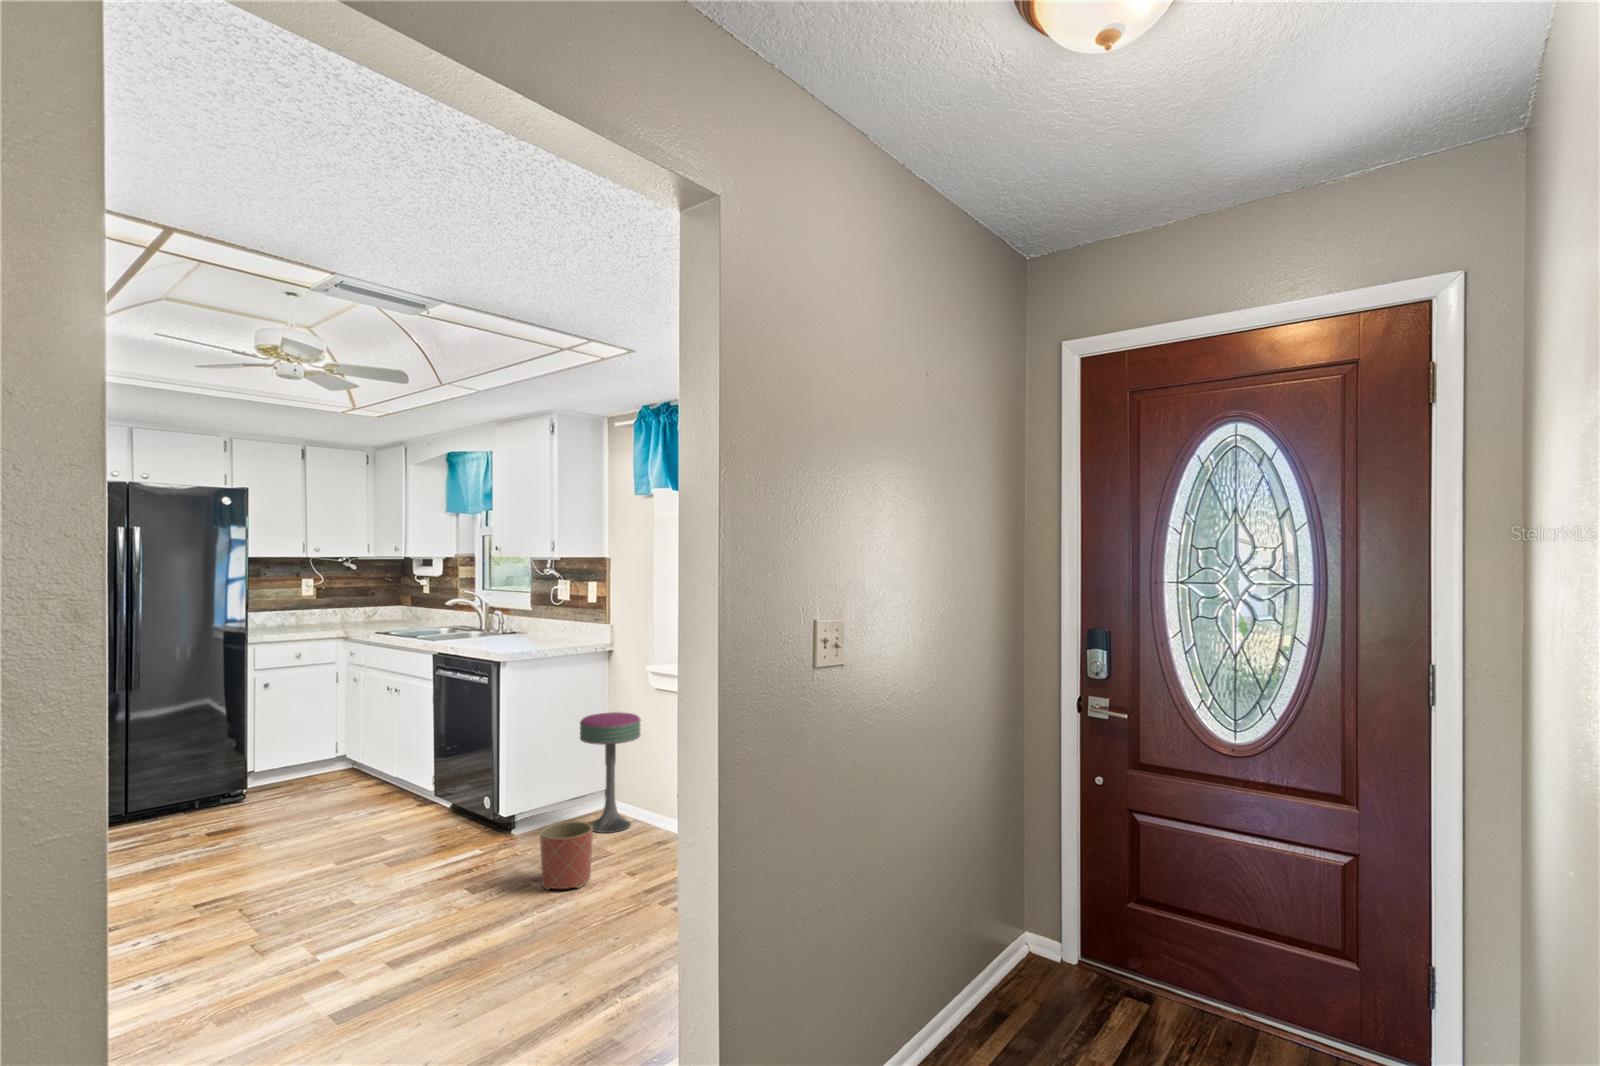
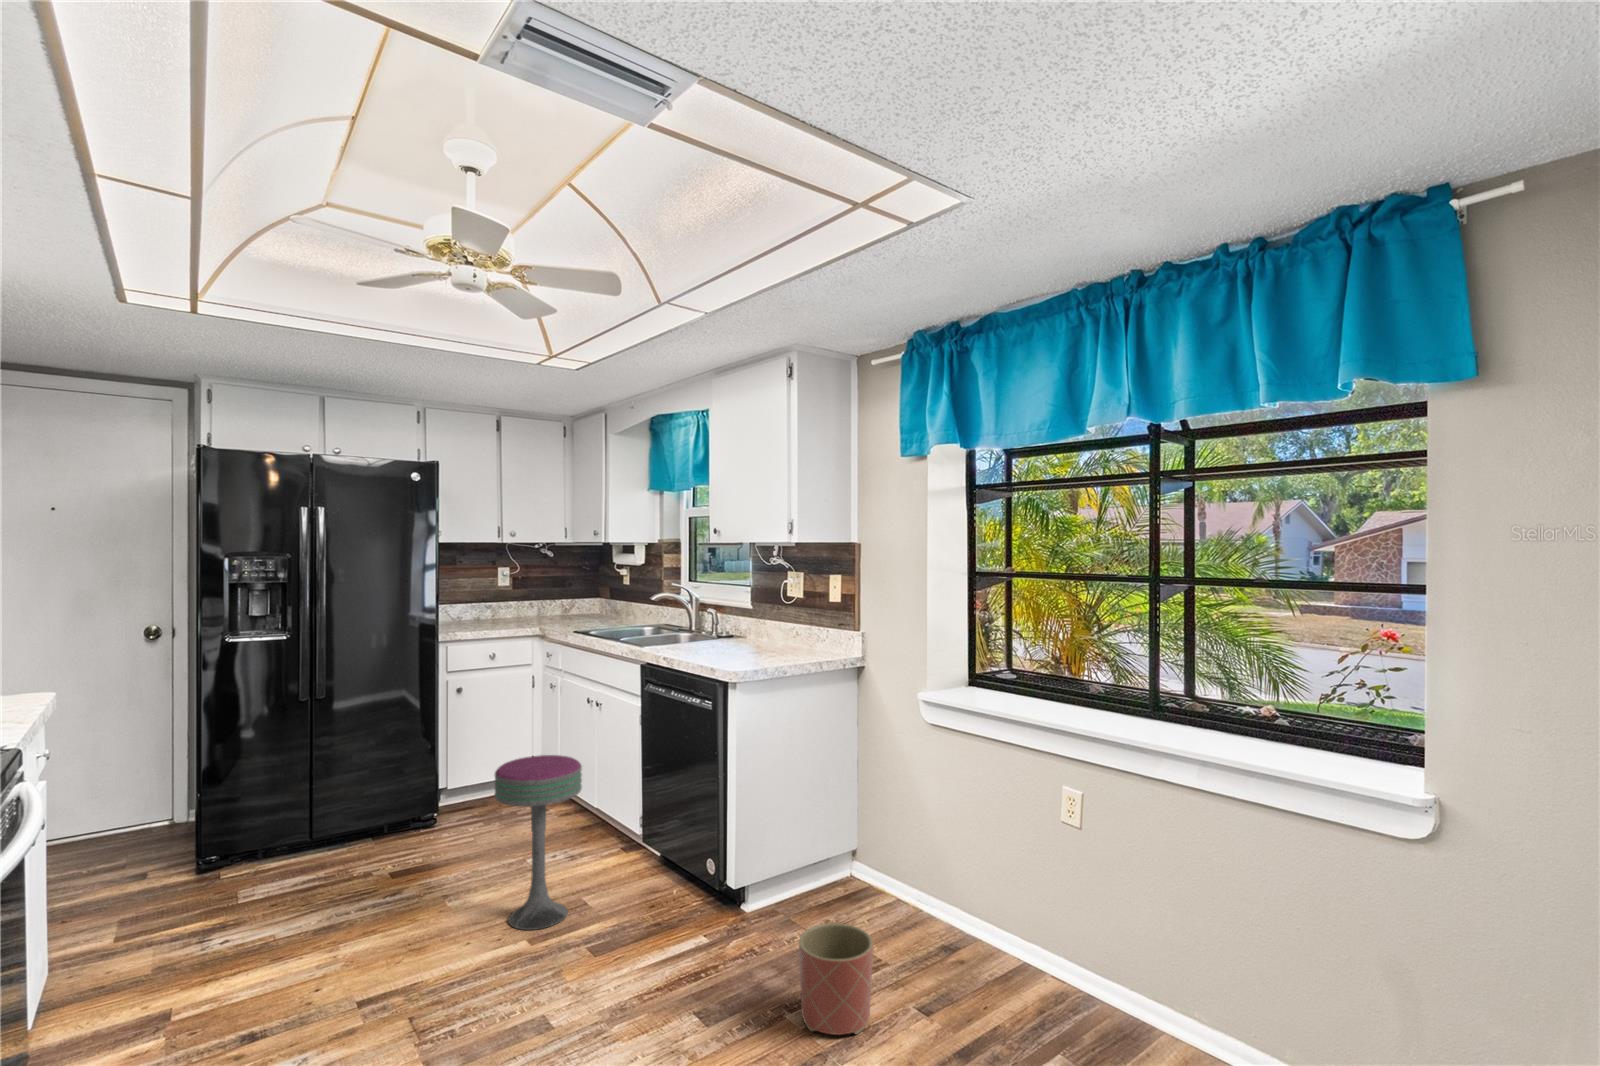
bar stool: present [580,712,641,833] -> present [494,755,582,930]

